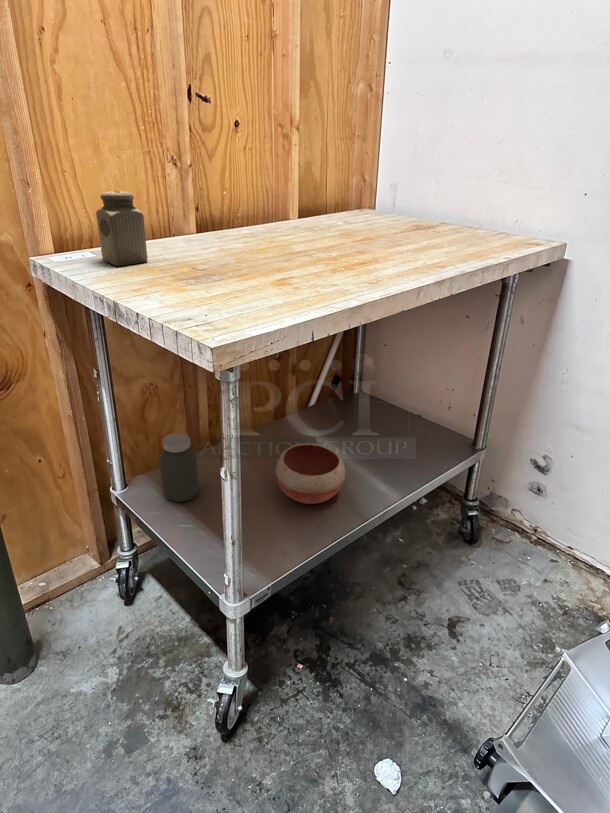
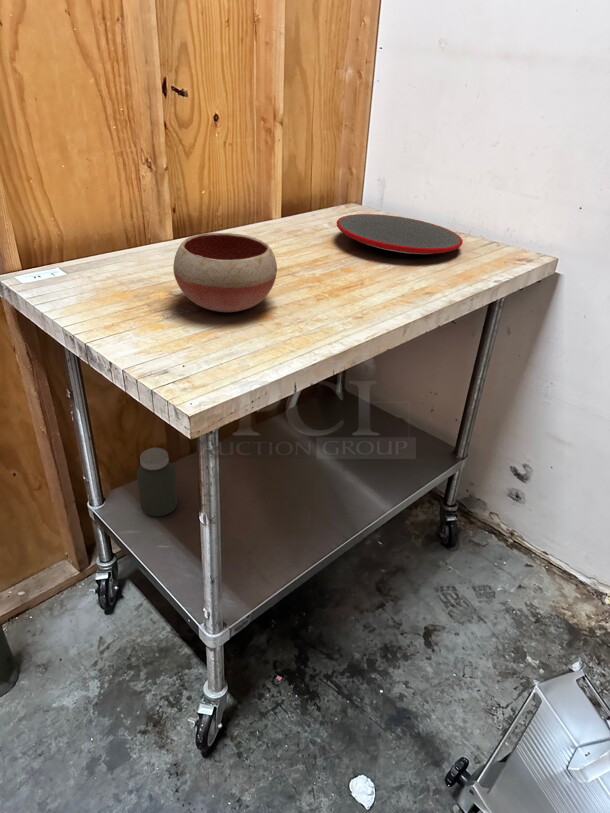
salt shaker: present [96,191,147,266] -> none [66,210,122,291]
plate: none [351,212,472,239] -> present [337,214,463,254]
bowl: present [276,443,345,504] -> present [173,233,277,312]

